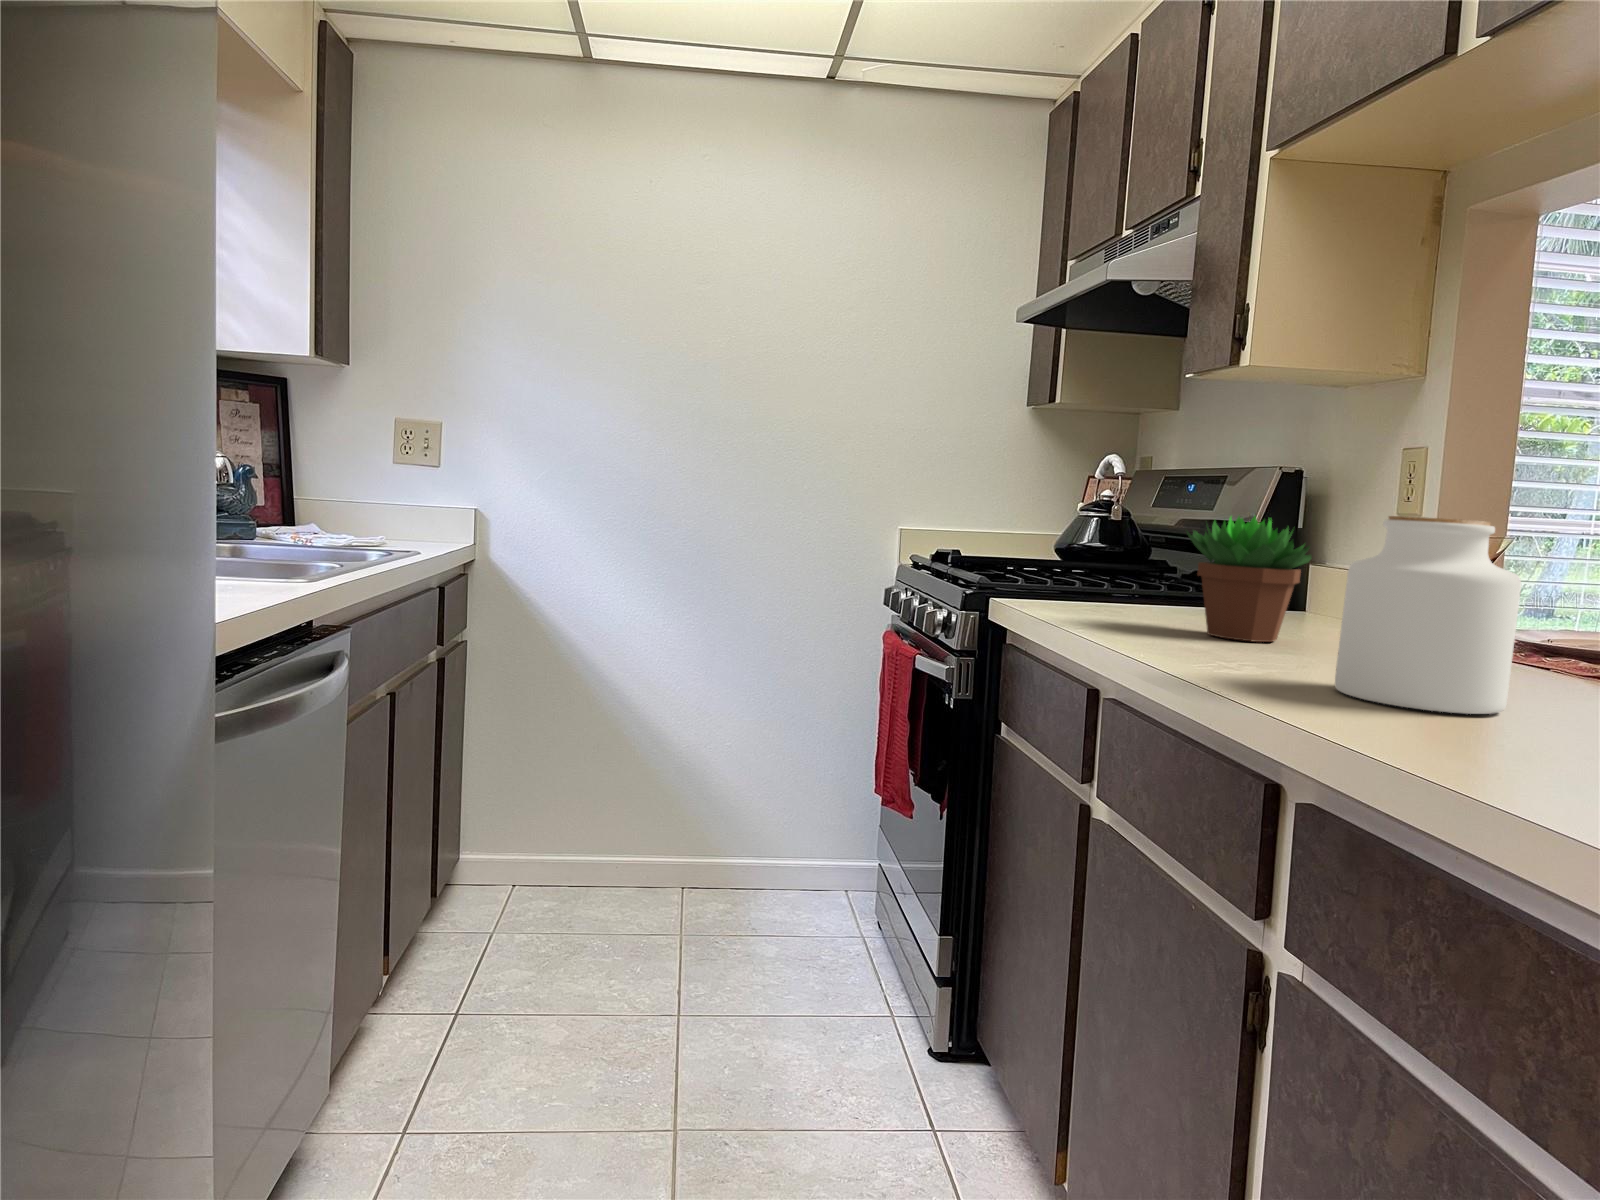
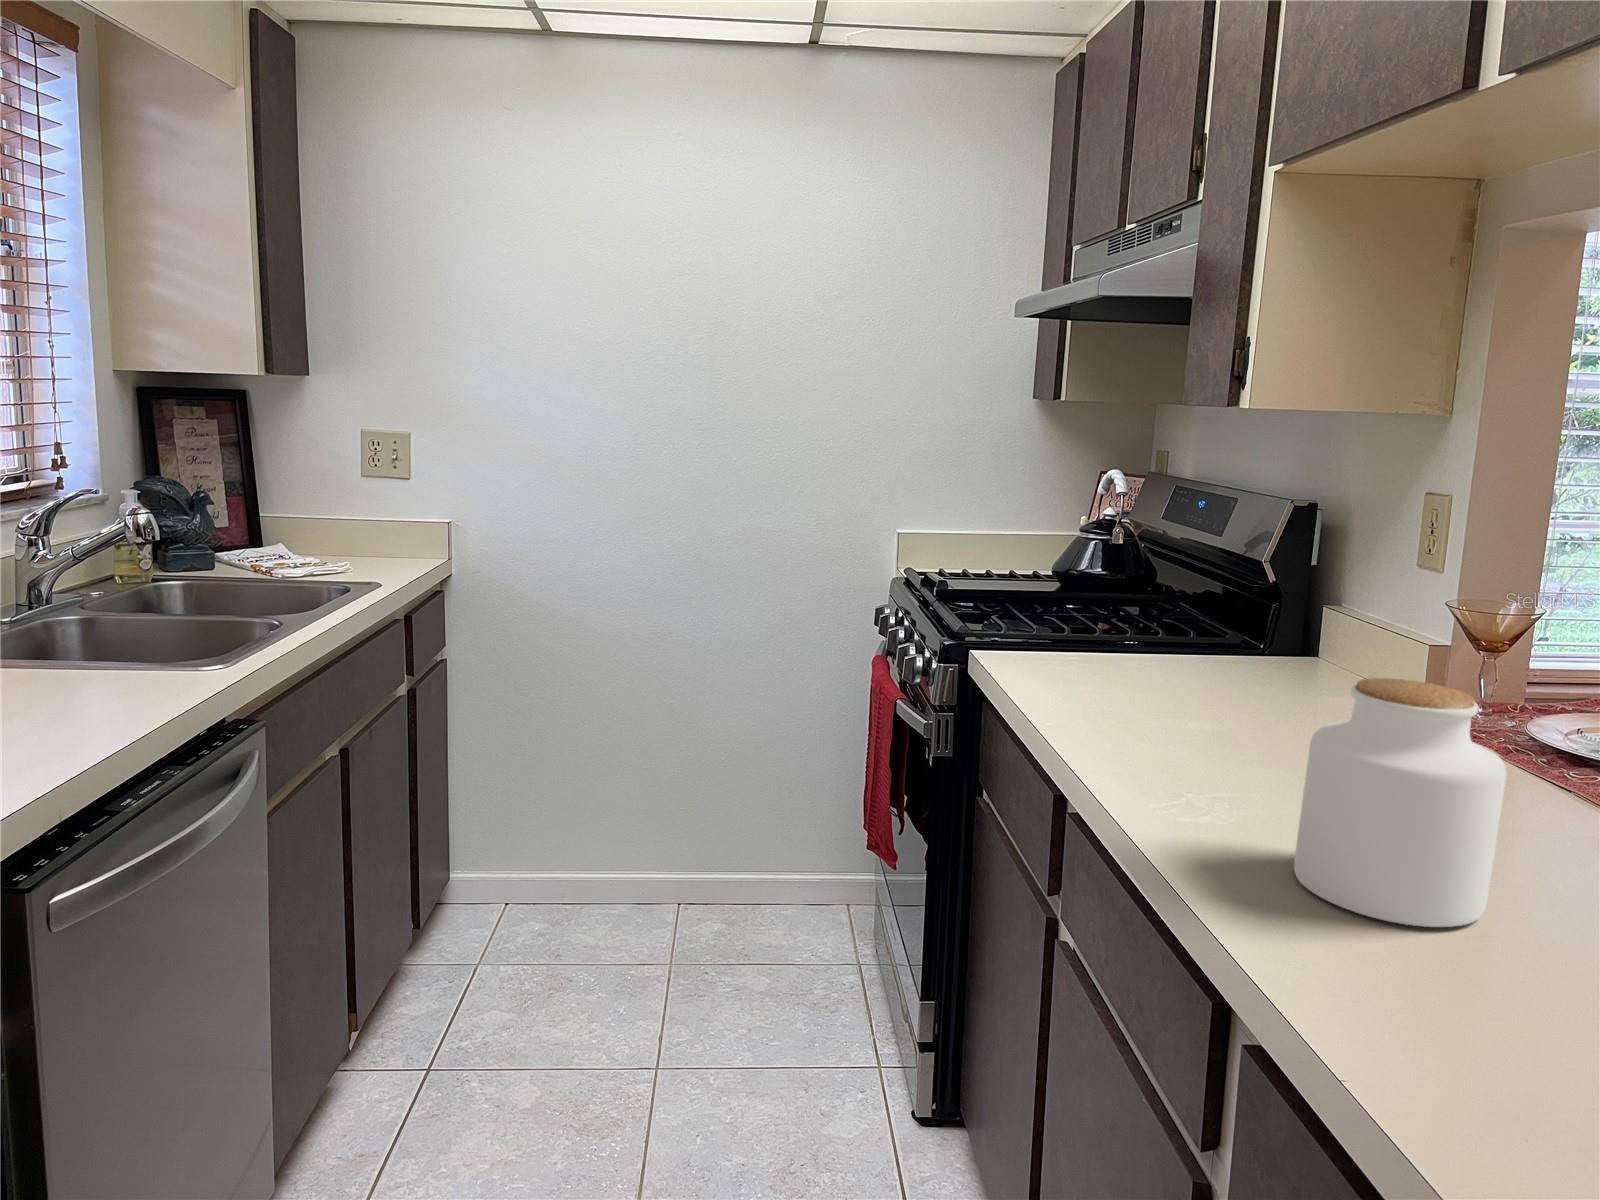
succulent plant: present [1187,516,1311,642] -> none [1161,600,1306,747]

